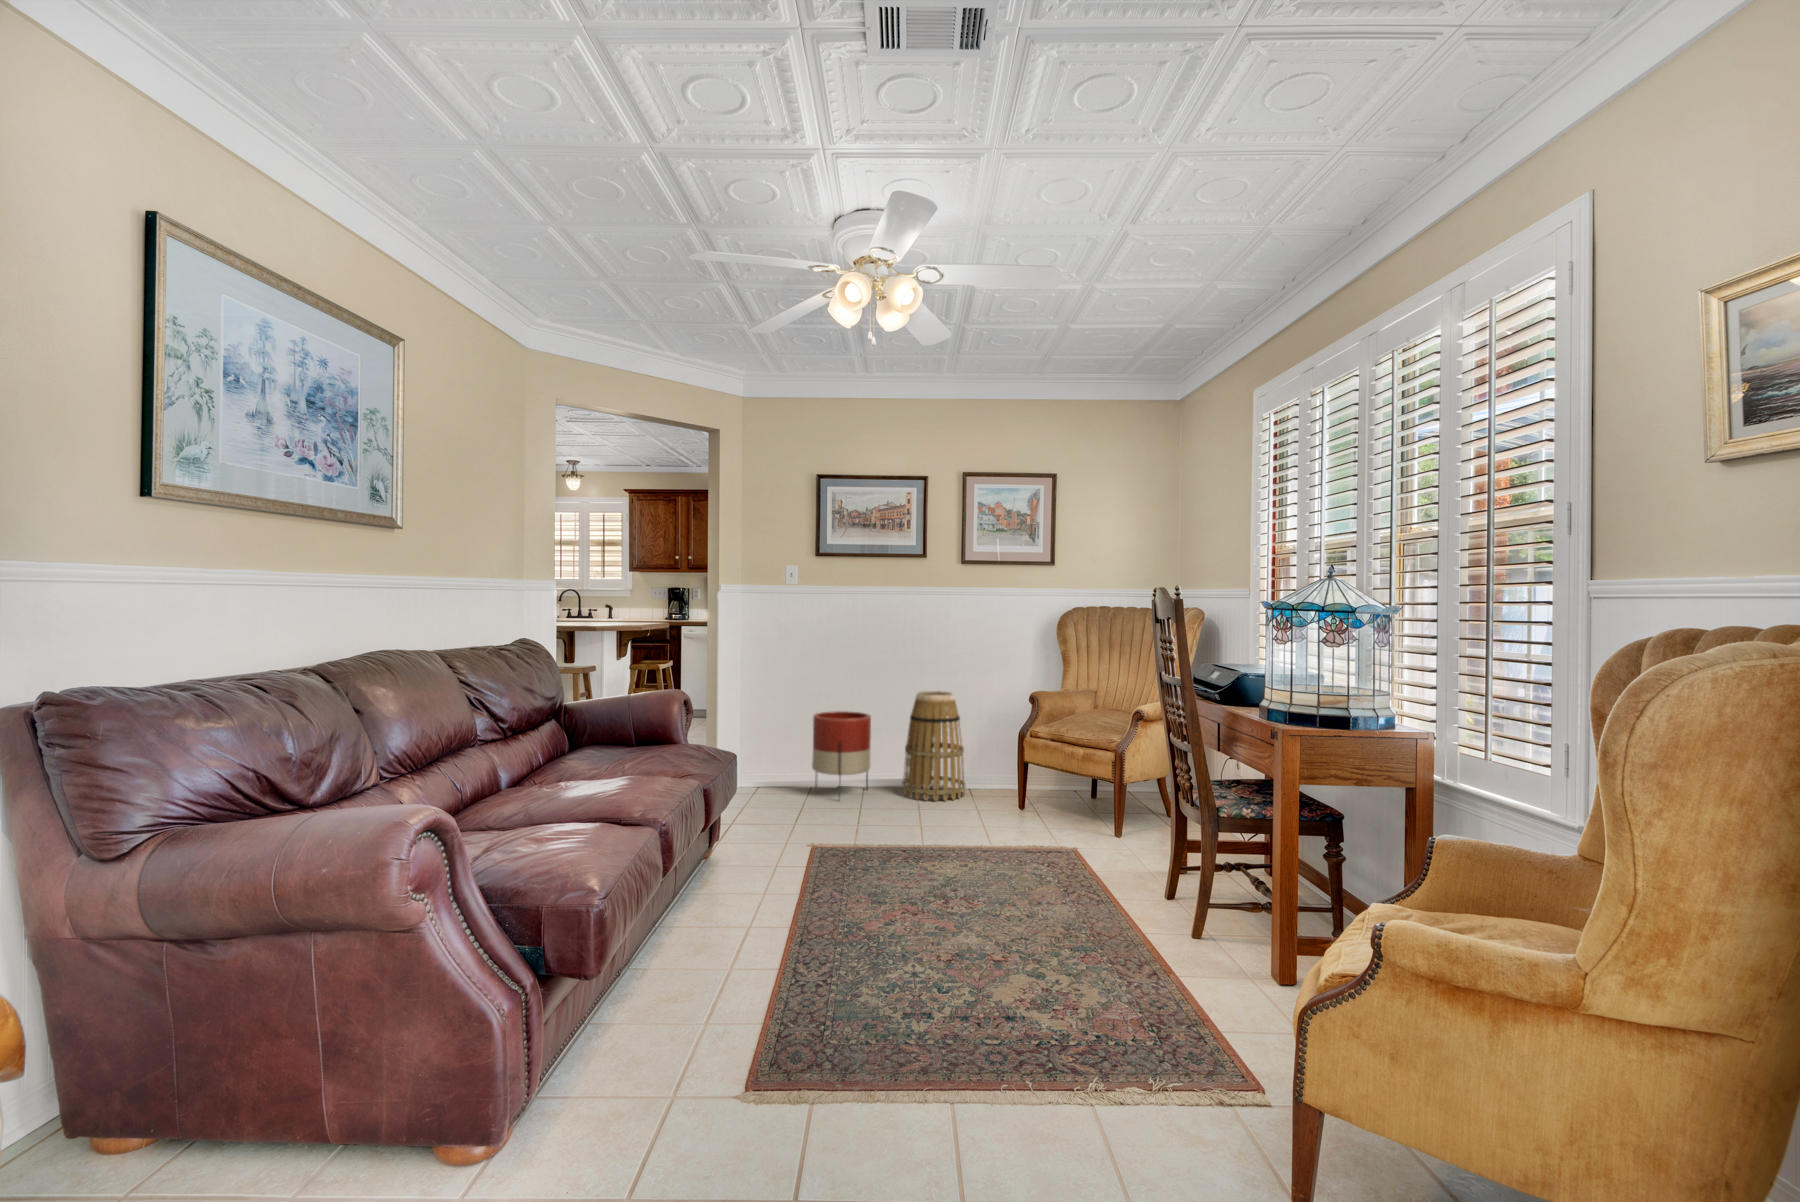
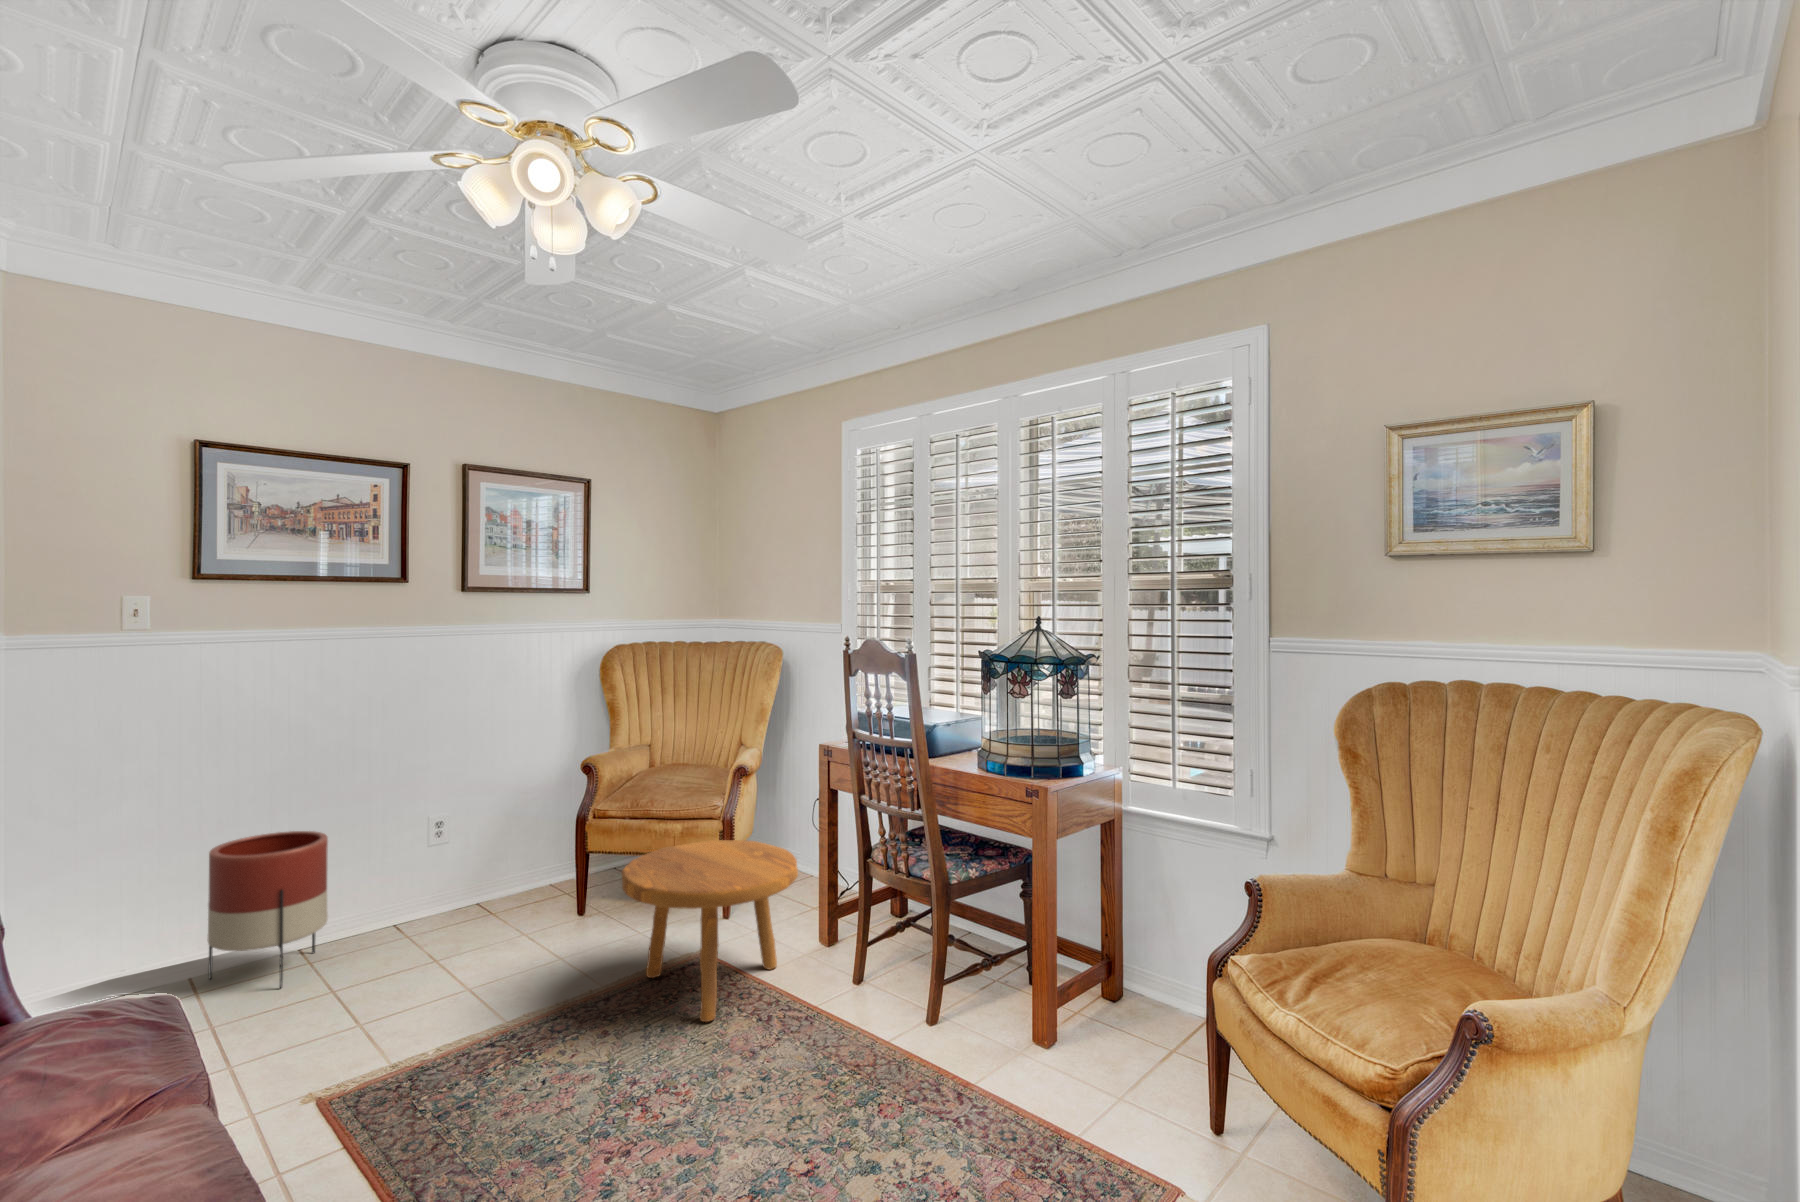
basket: present [902,691,965,801] -> none [382,776,488,947]
footstool: none [991,754,1129,879] -> present [622,840,798,1022]

